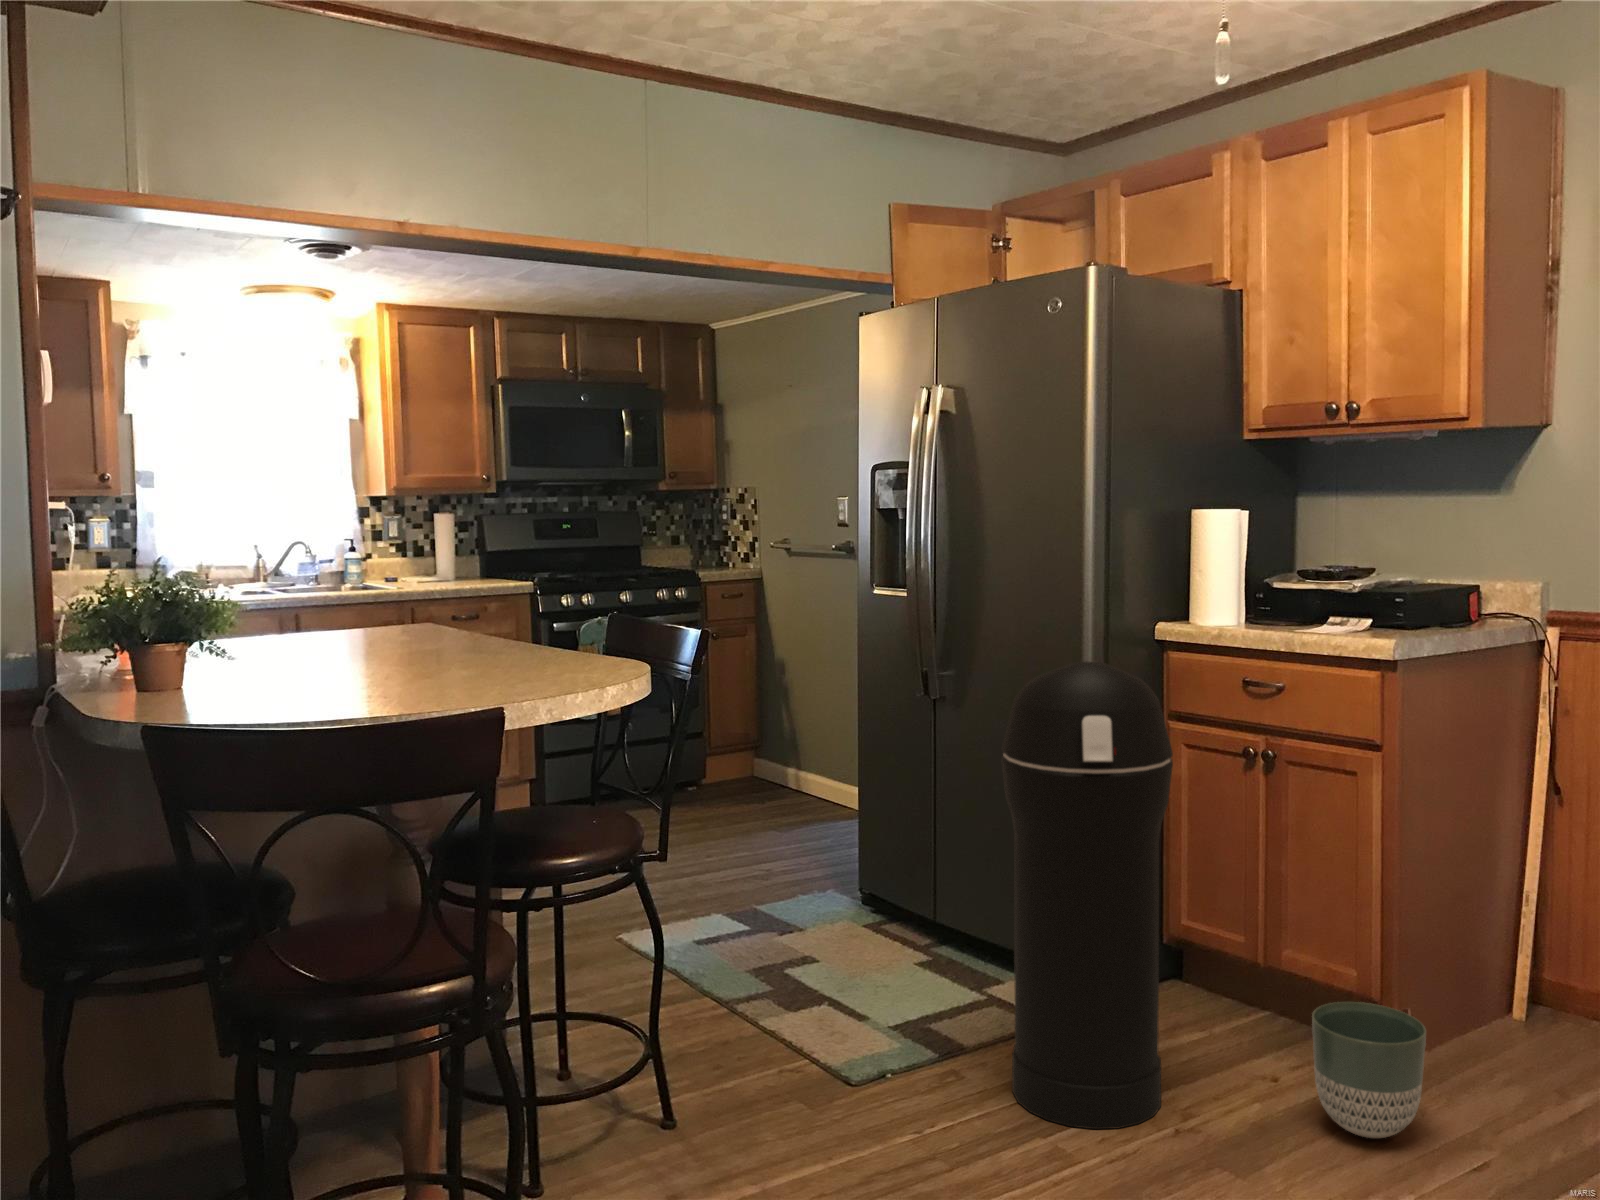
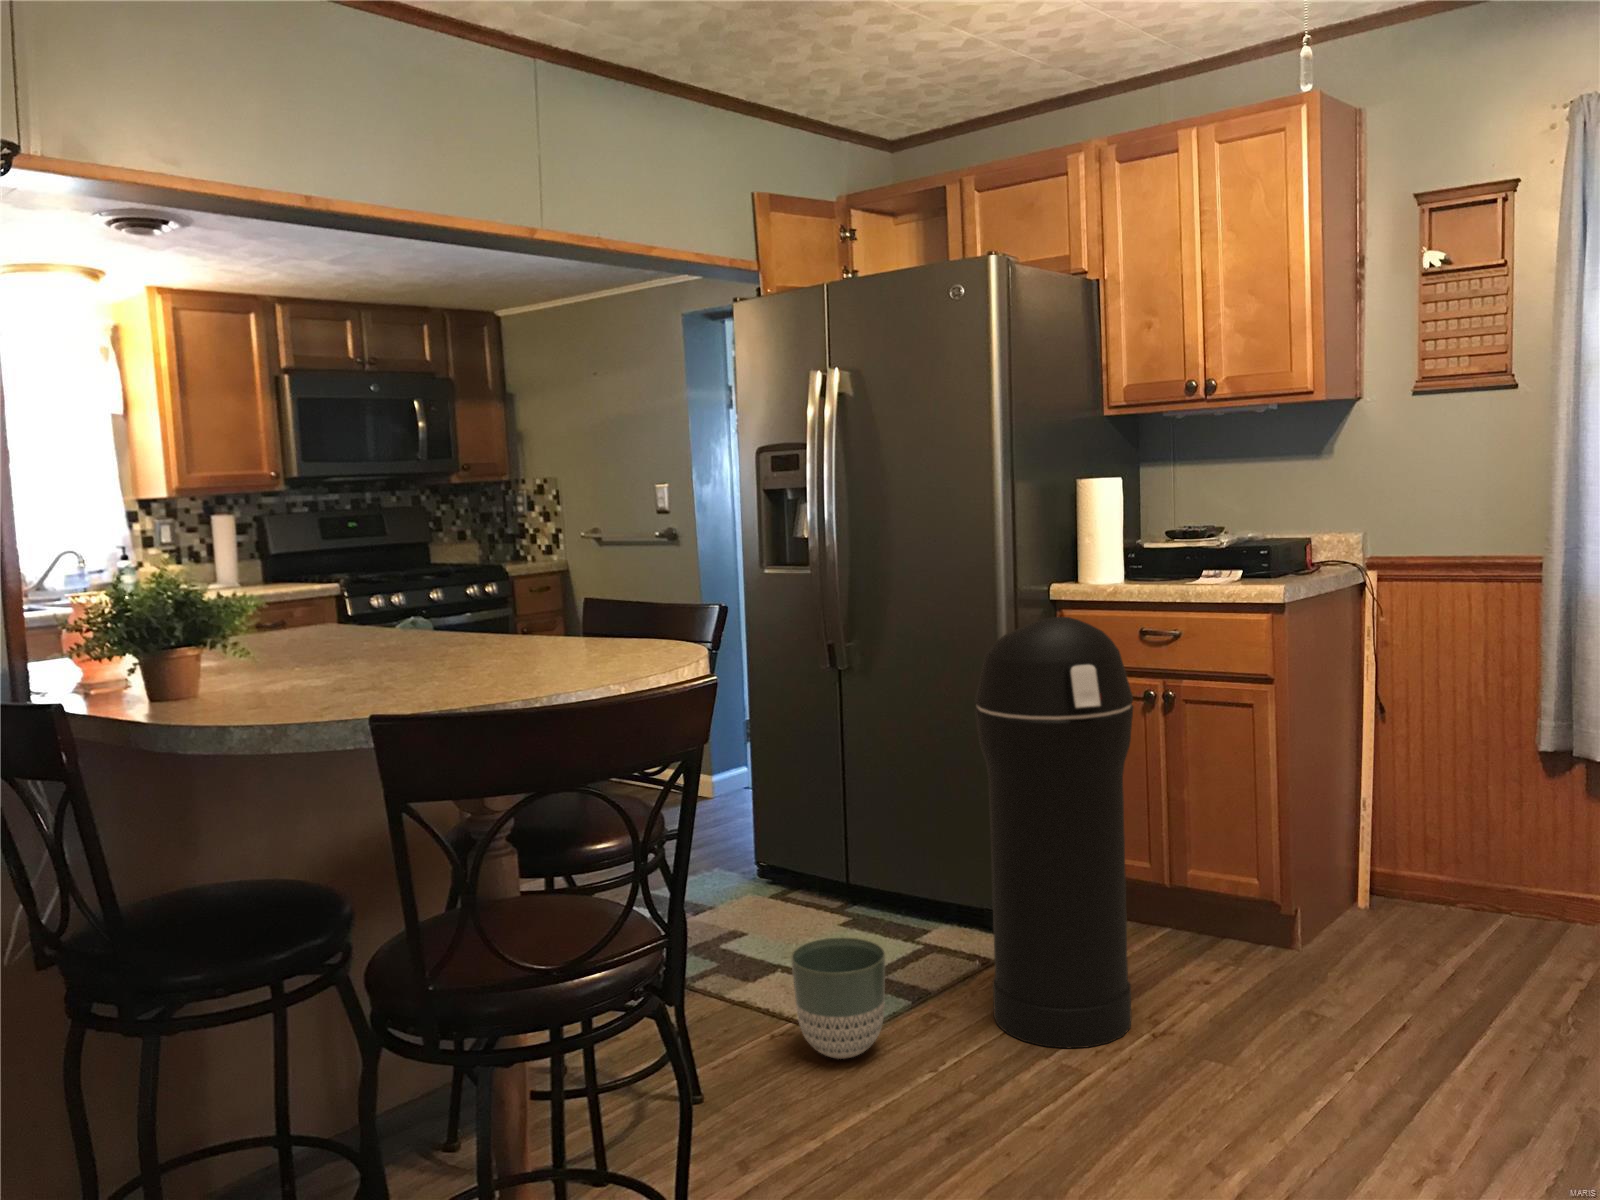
planter: present [1312,1002,1426,1138] -> present [791,937,885,1059]

